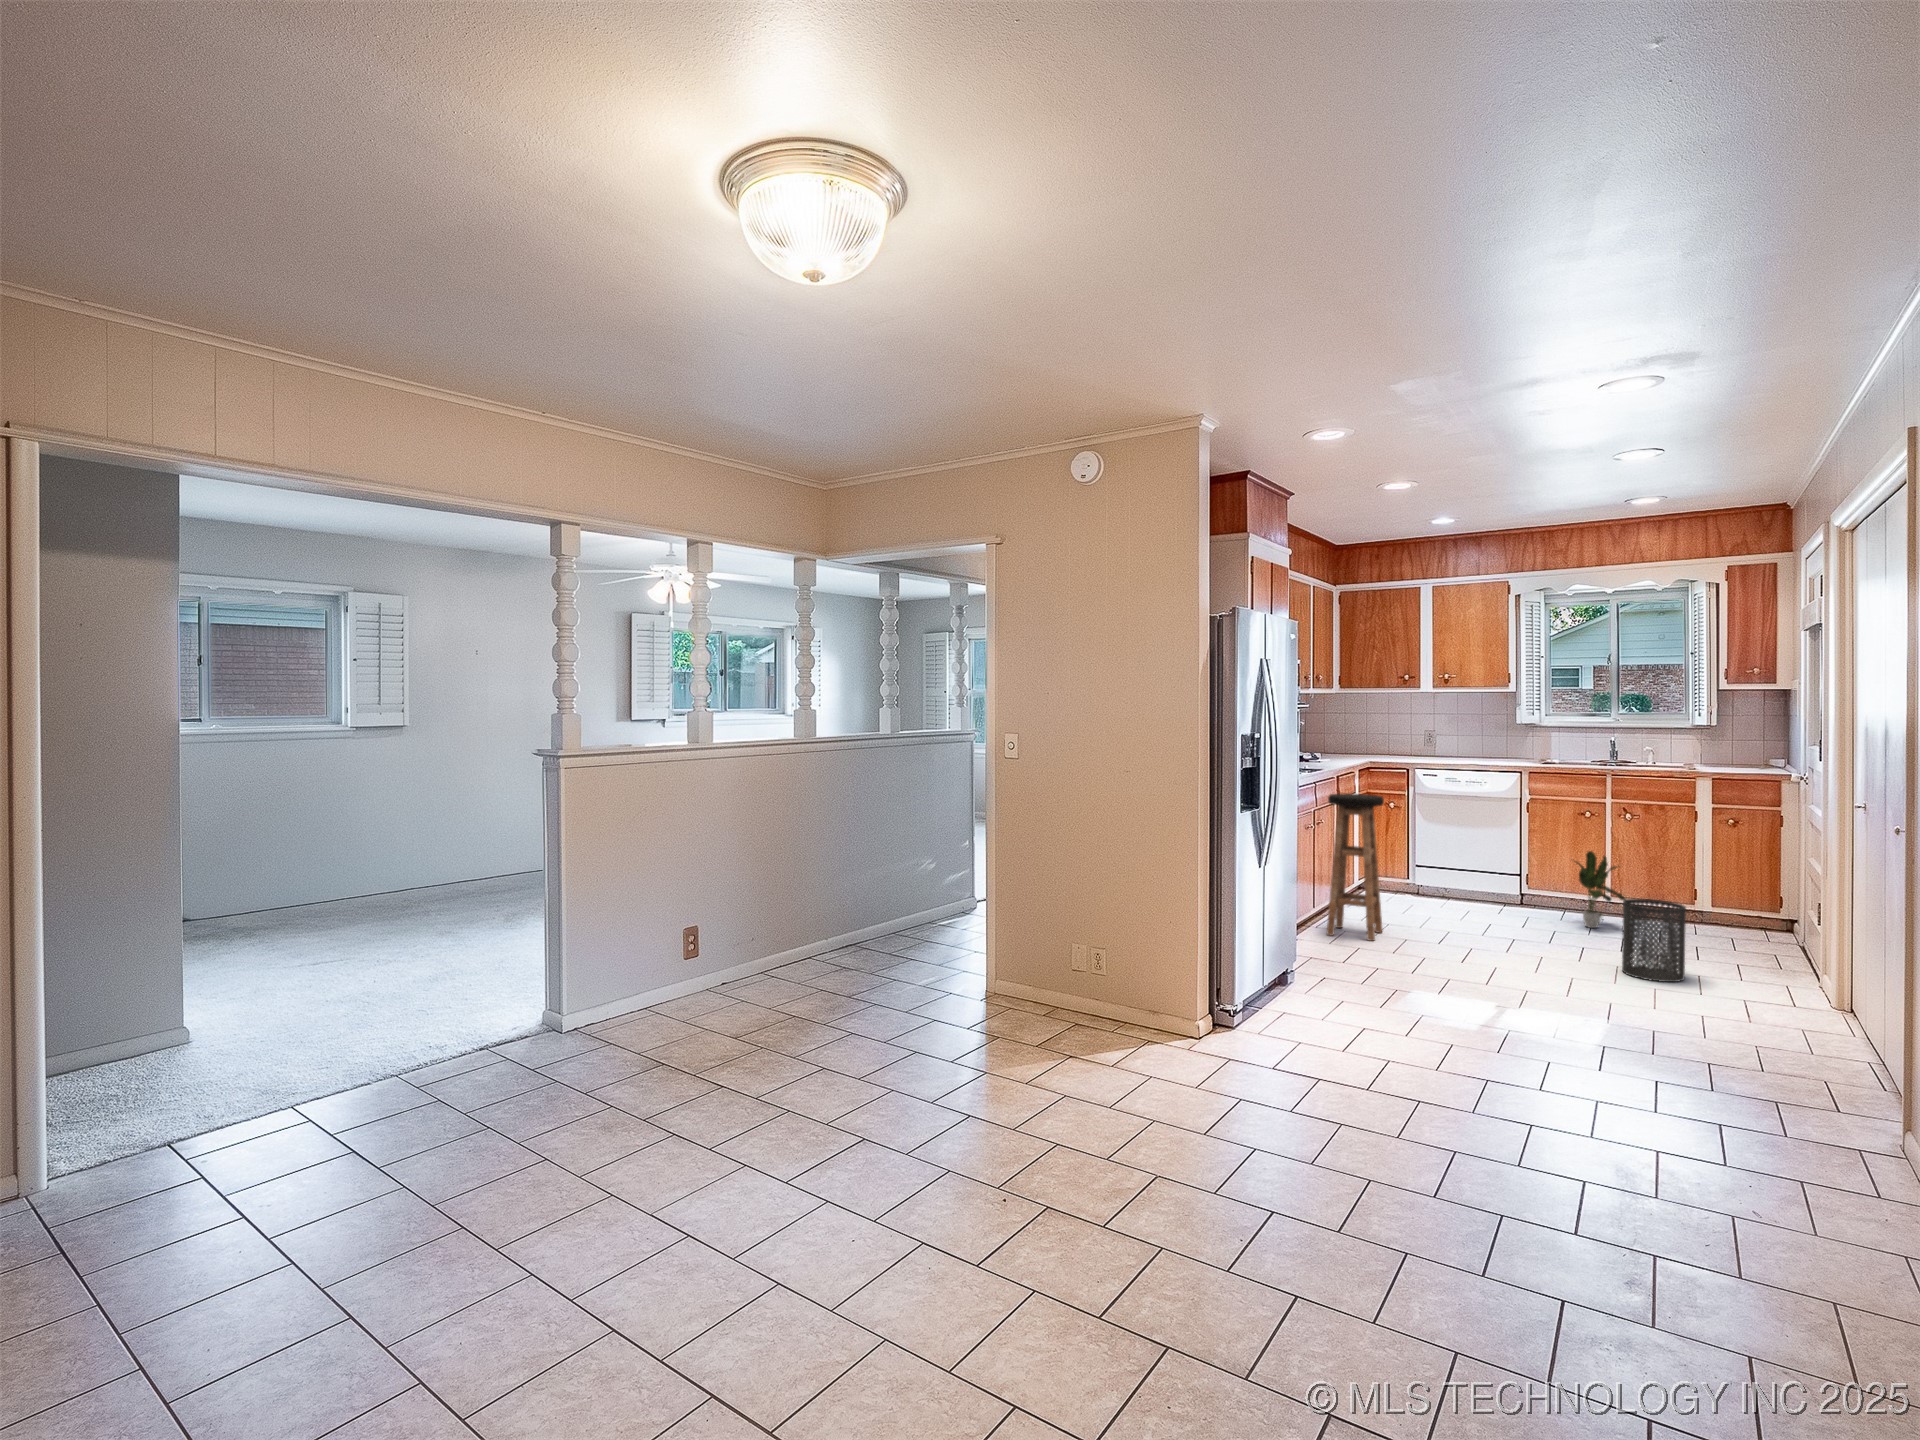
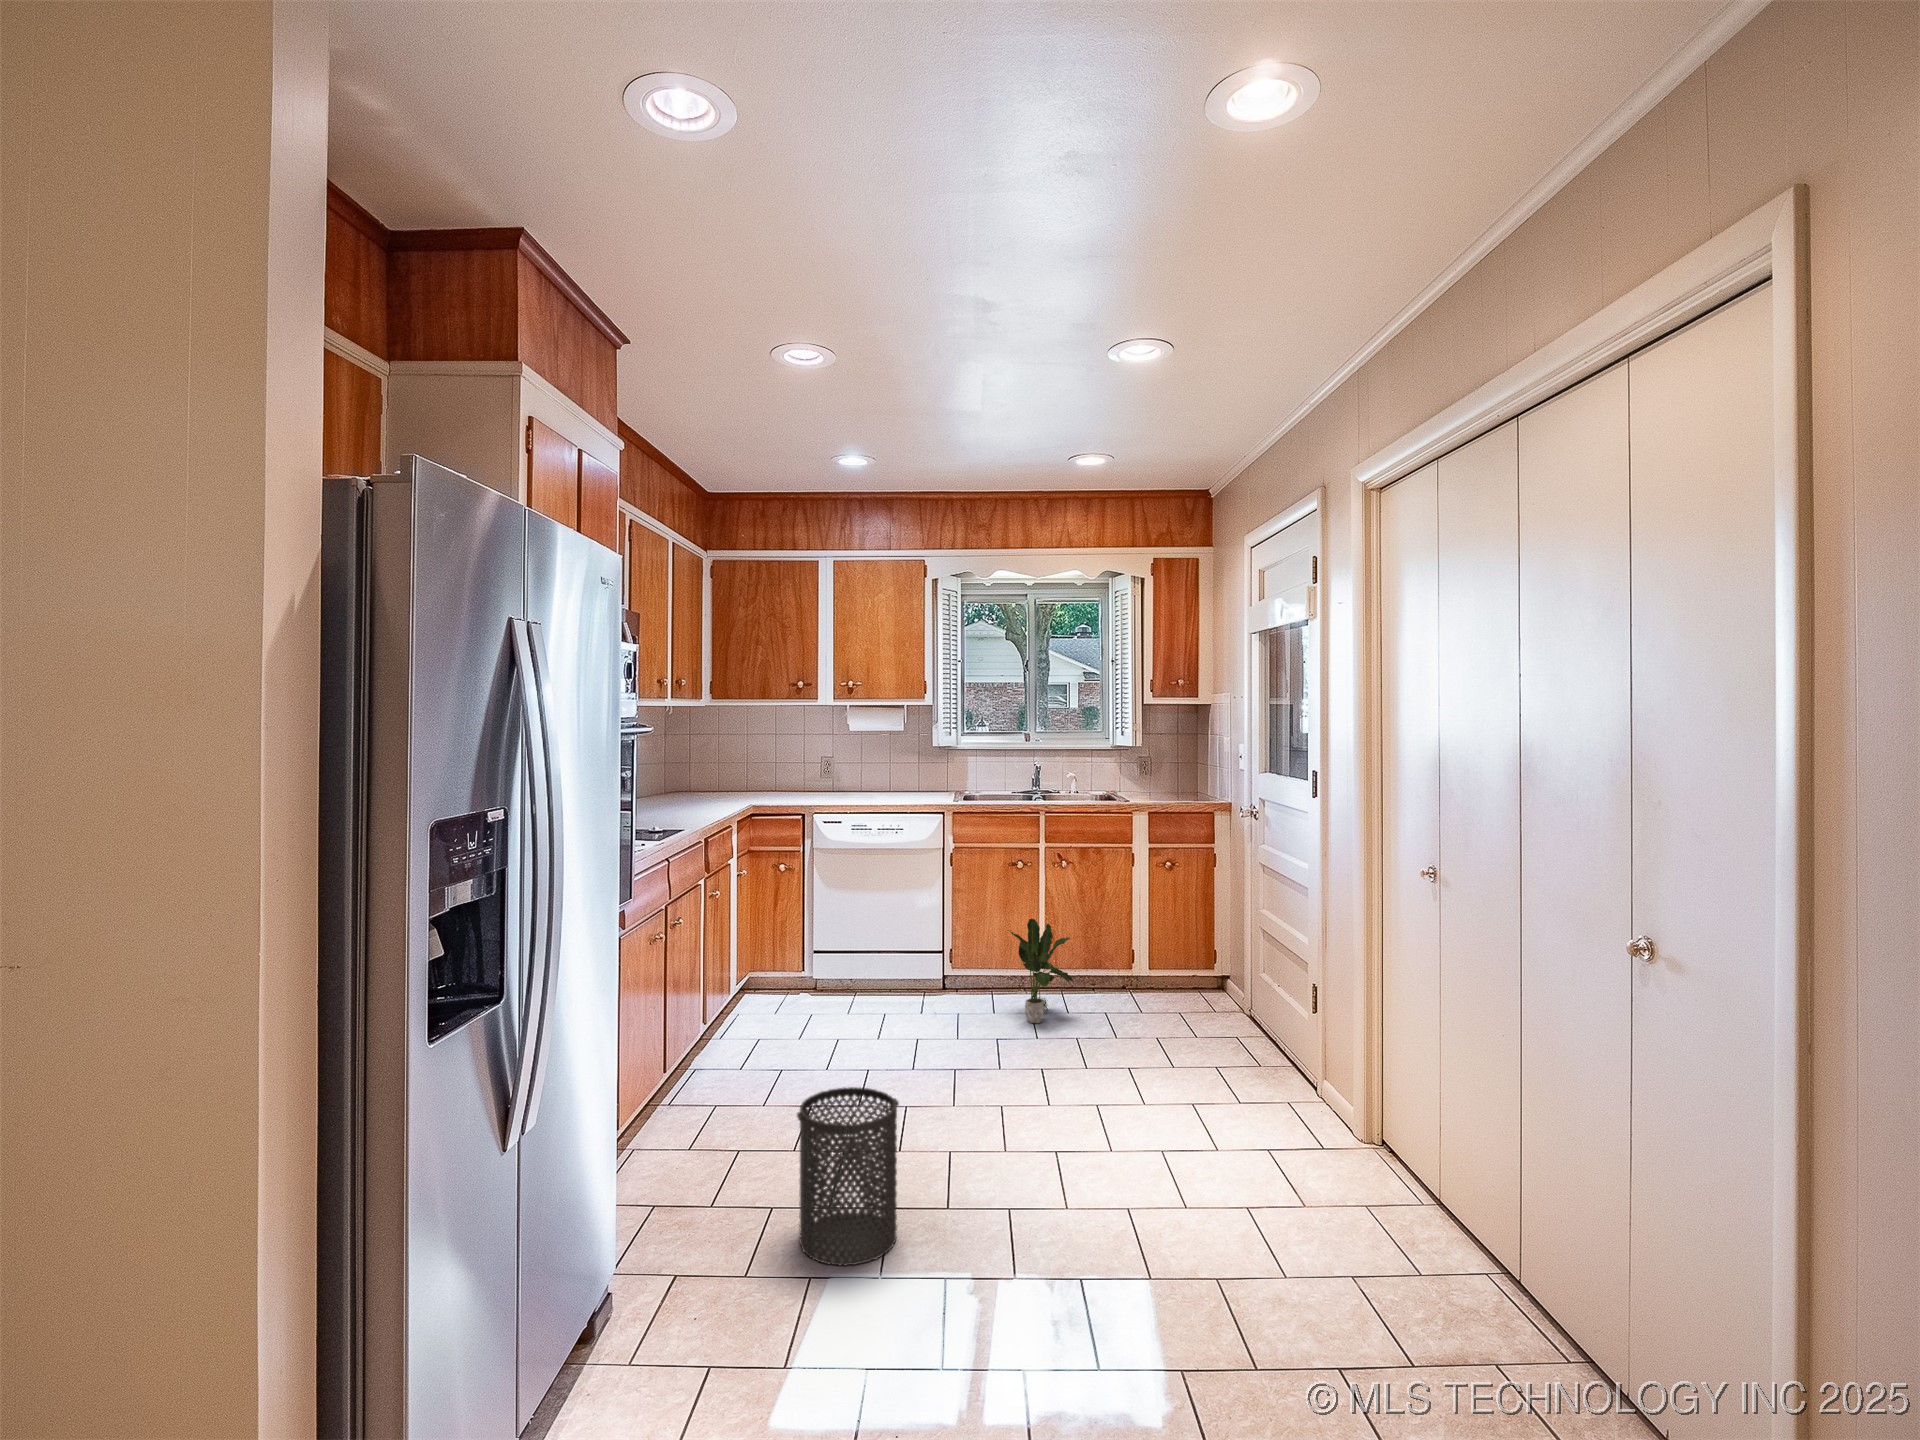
bar stool: present [1327,794,1384,941] -> none [687,870,777,1121]
trash can: present [1622,899,1686,982] -> present [797,1087,899,1266]

